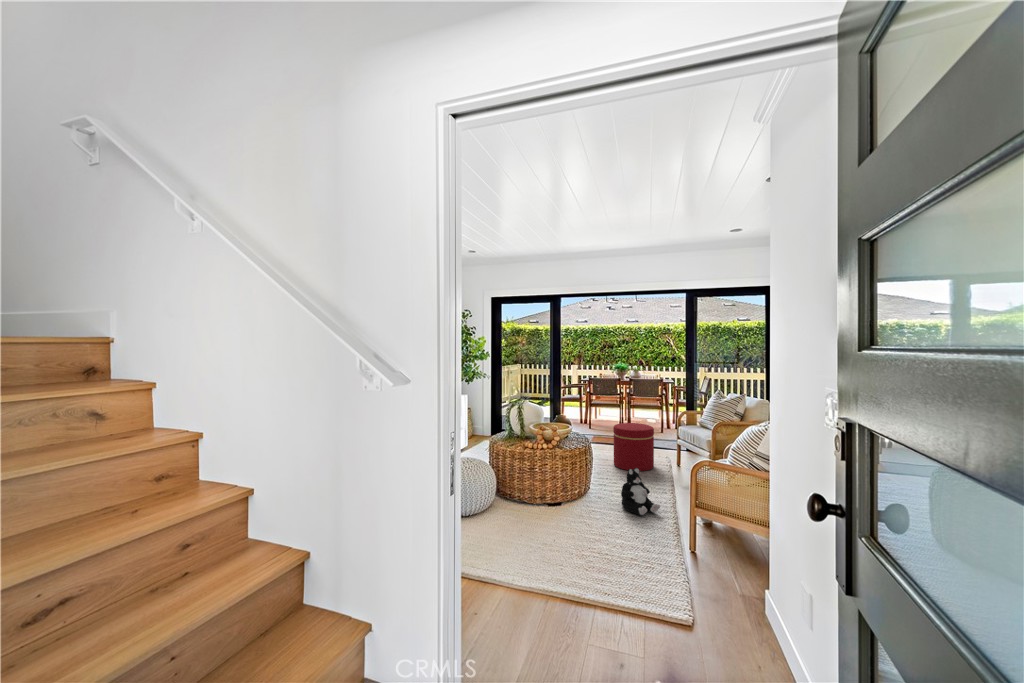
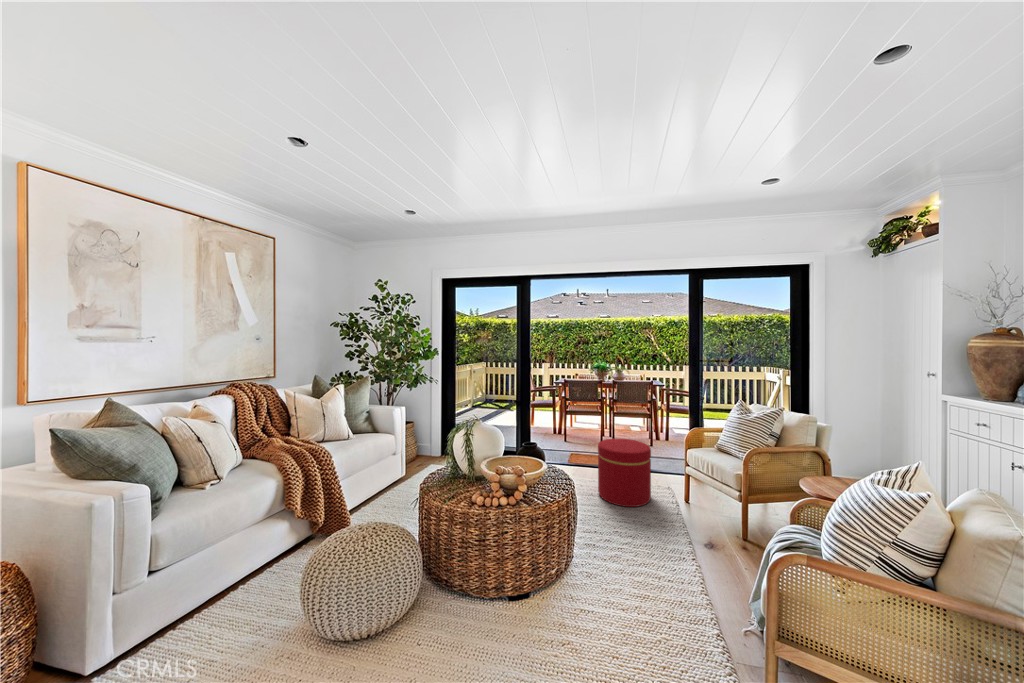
plush toy: present [621,468,660,515] -> none [627,535,696,630]

